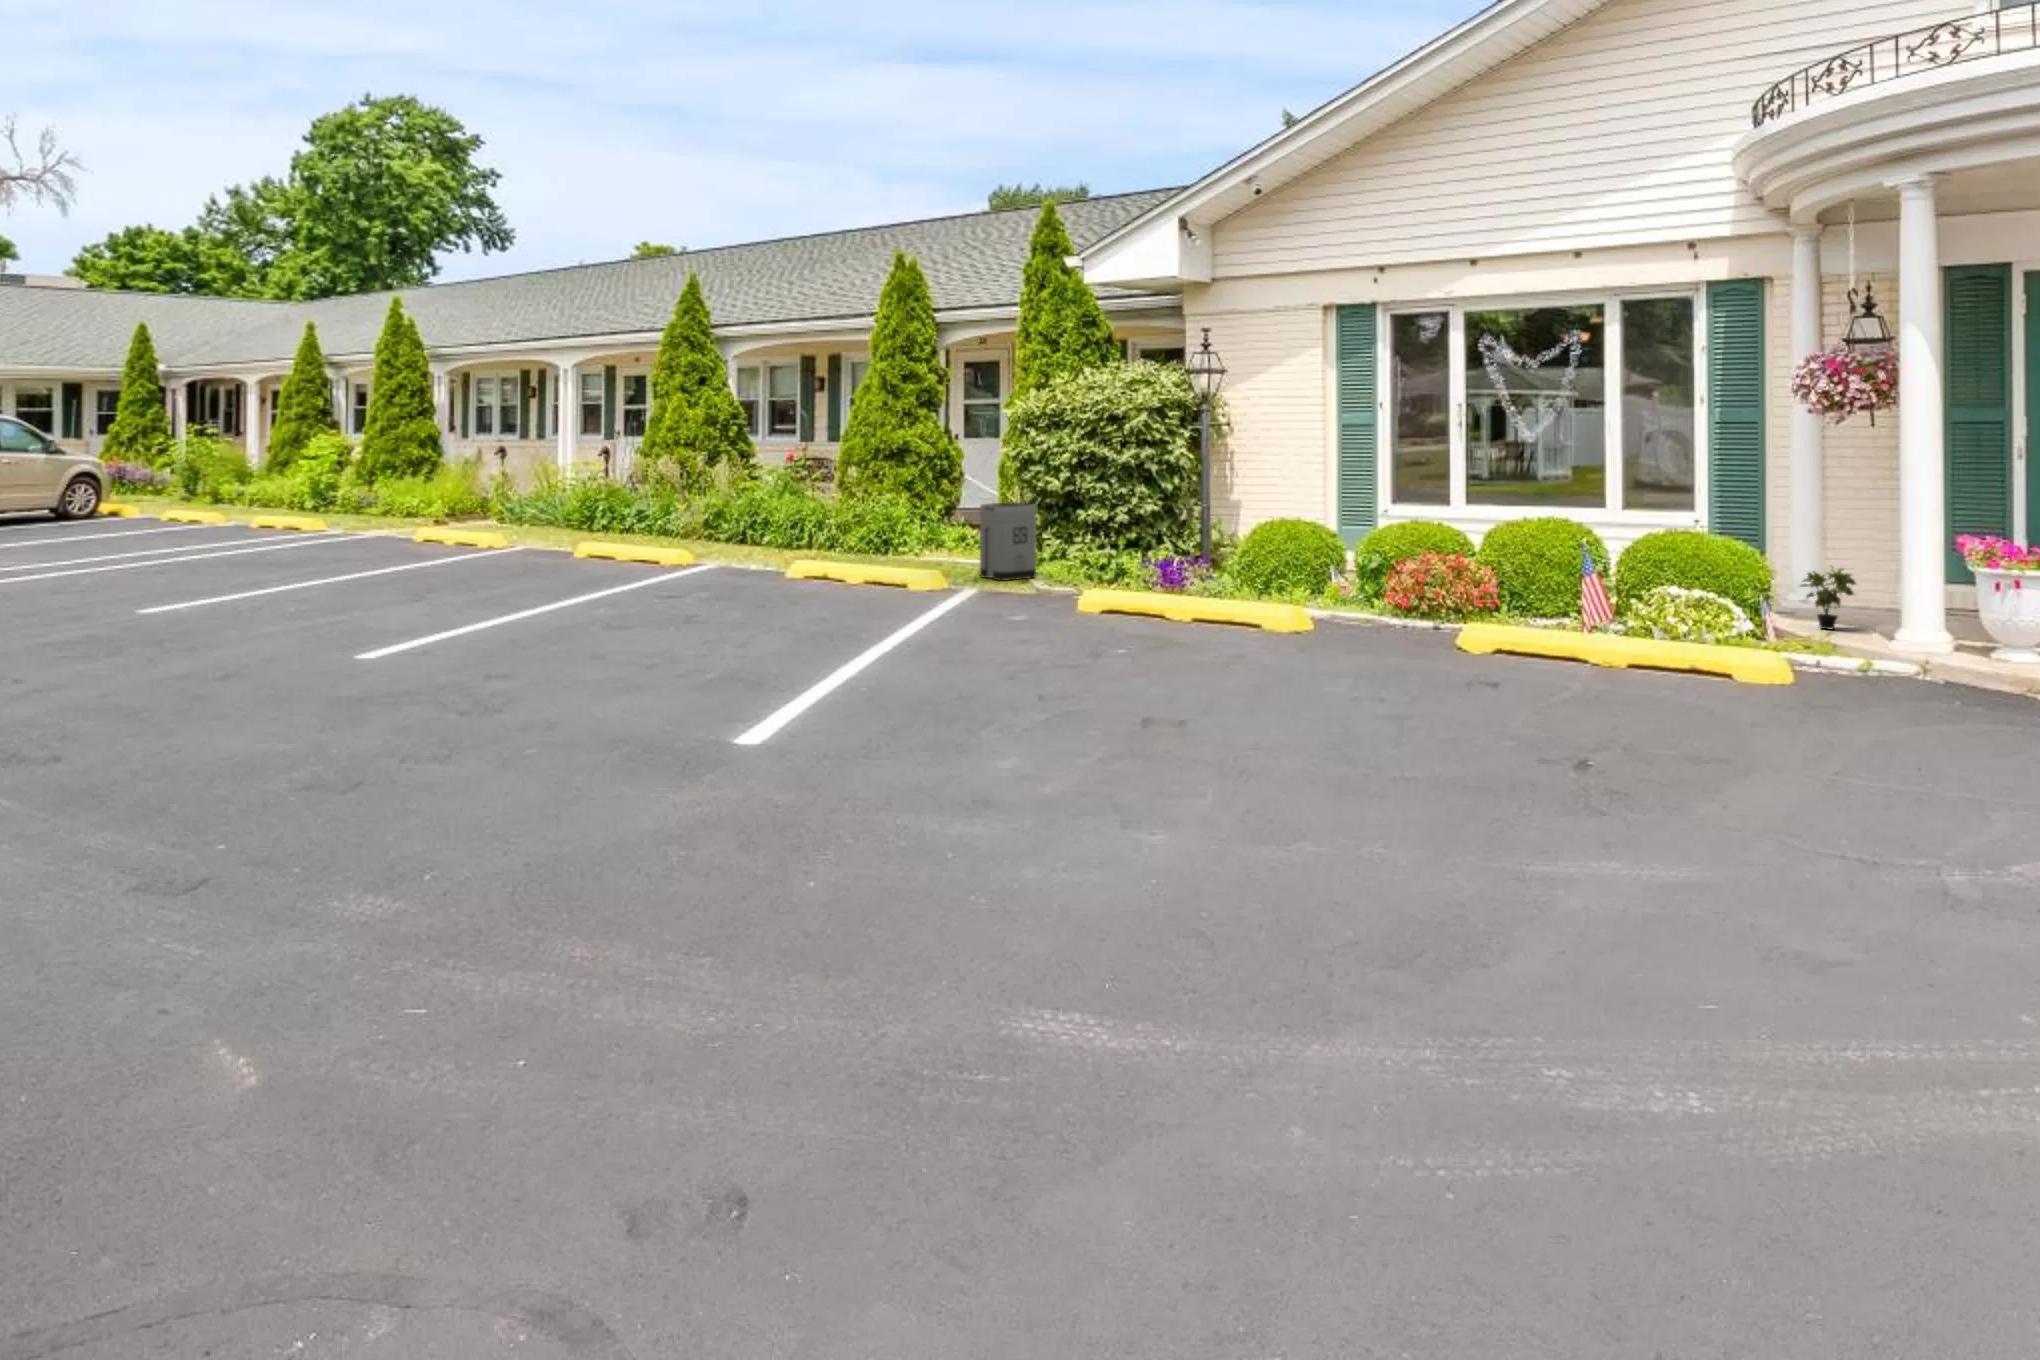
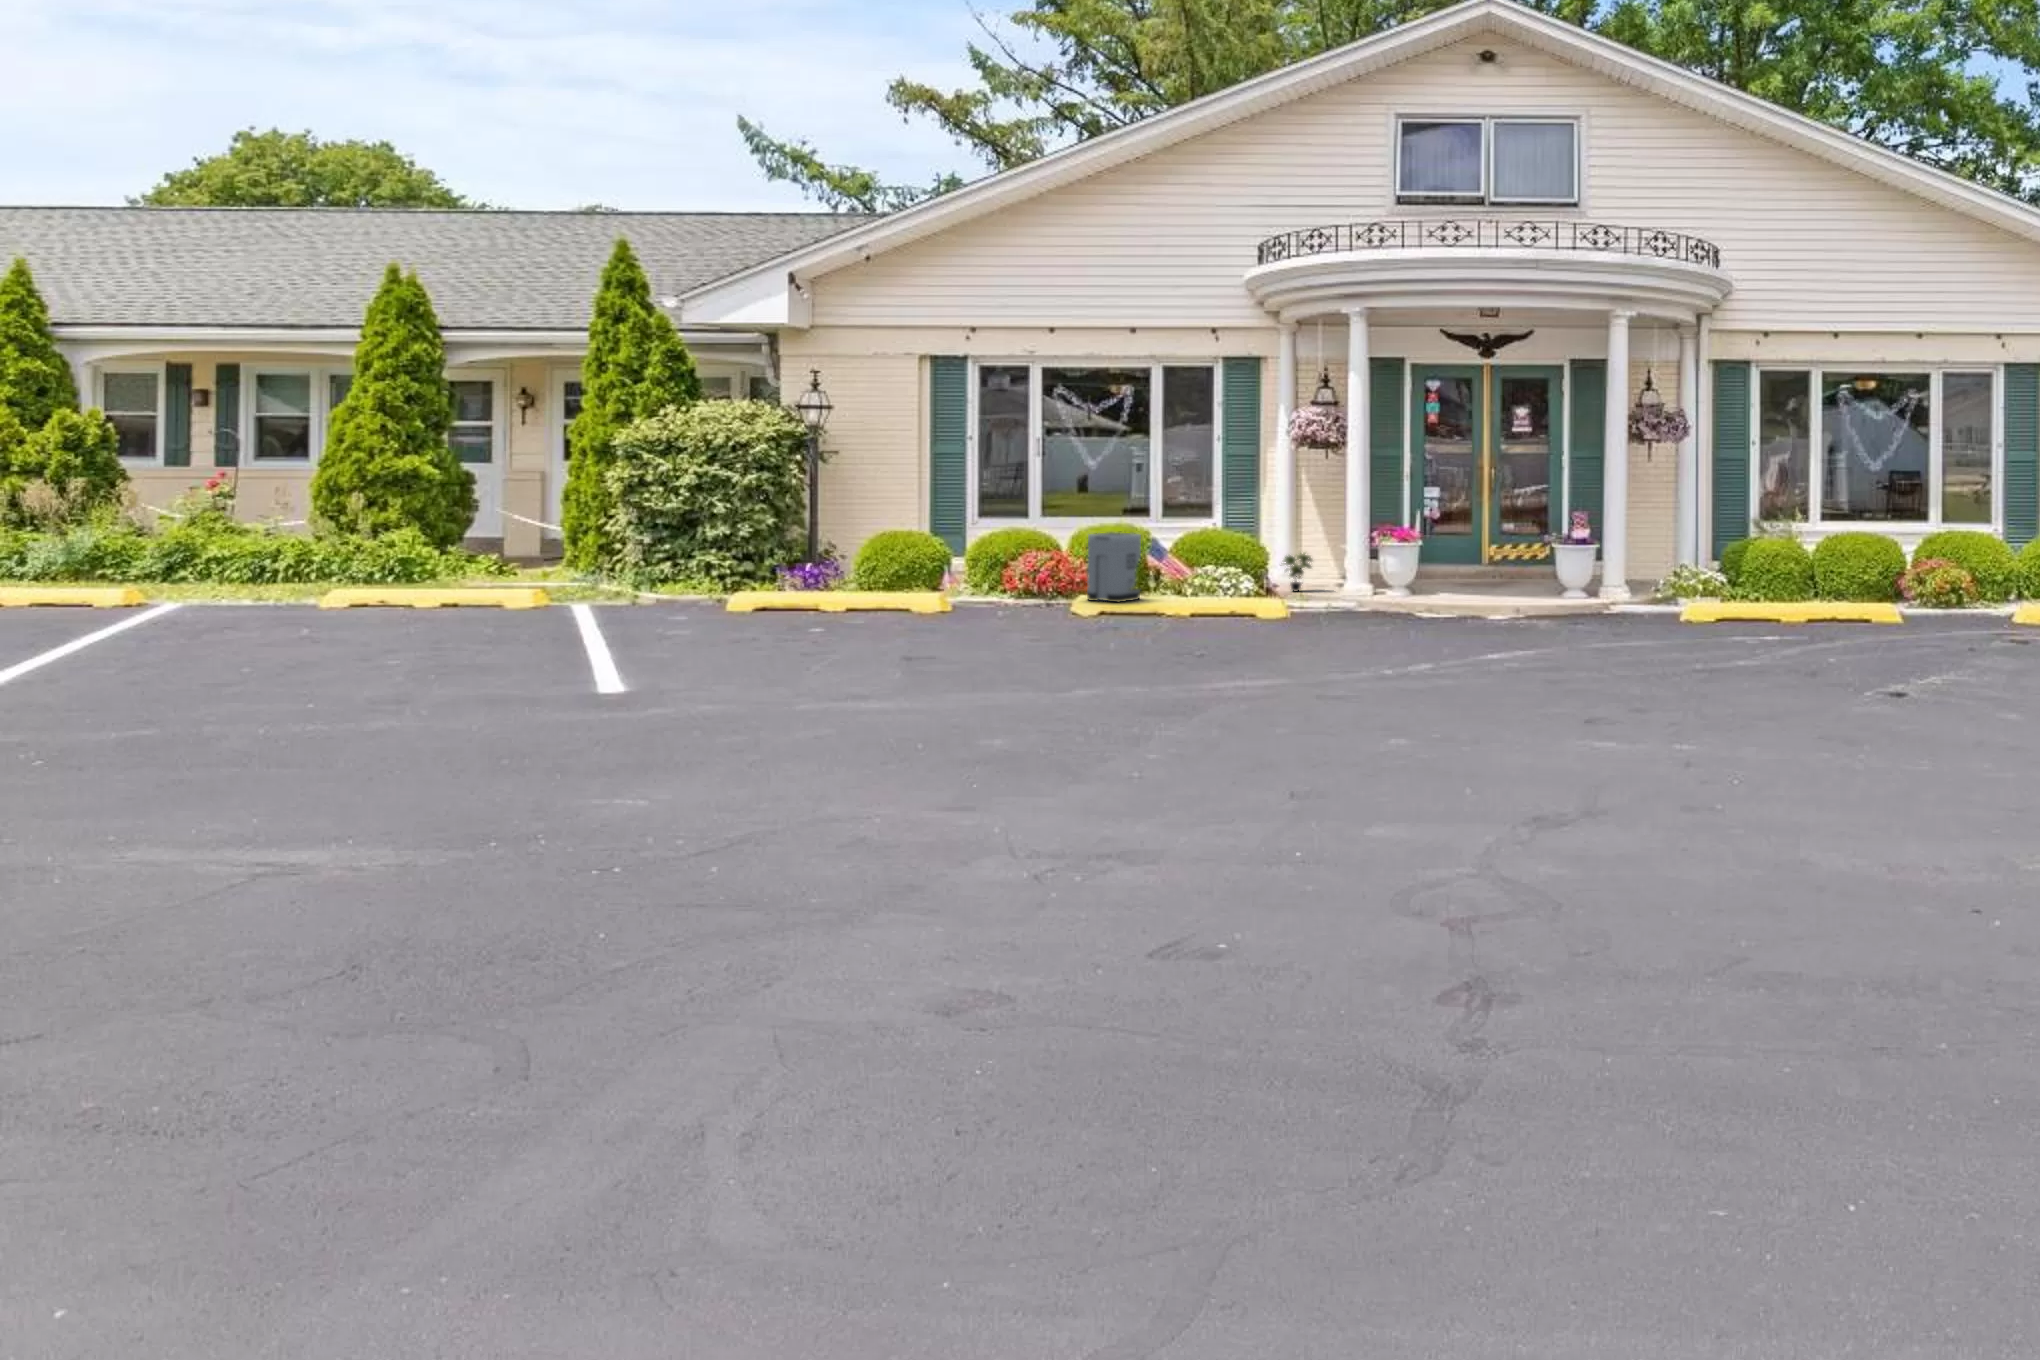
trash can: present [980,503,1036,581] -> present [1087,532,1141,602]

